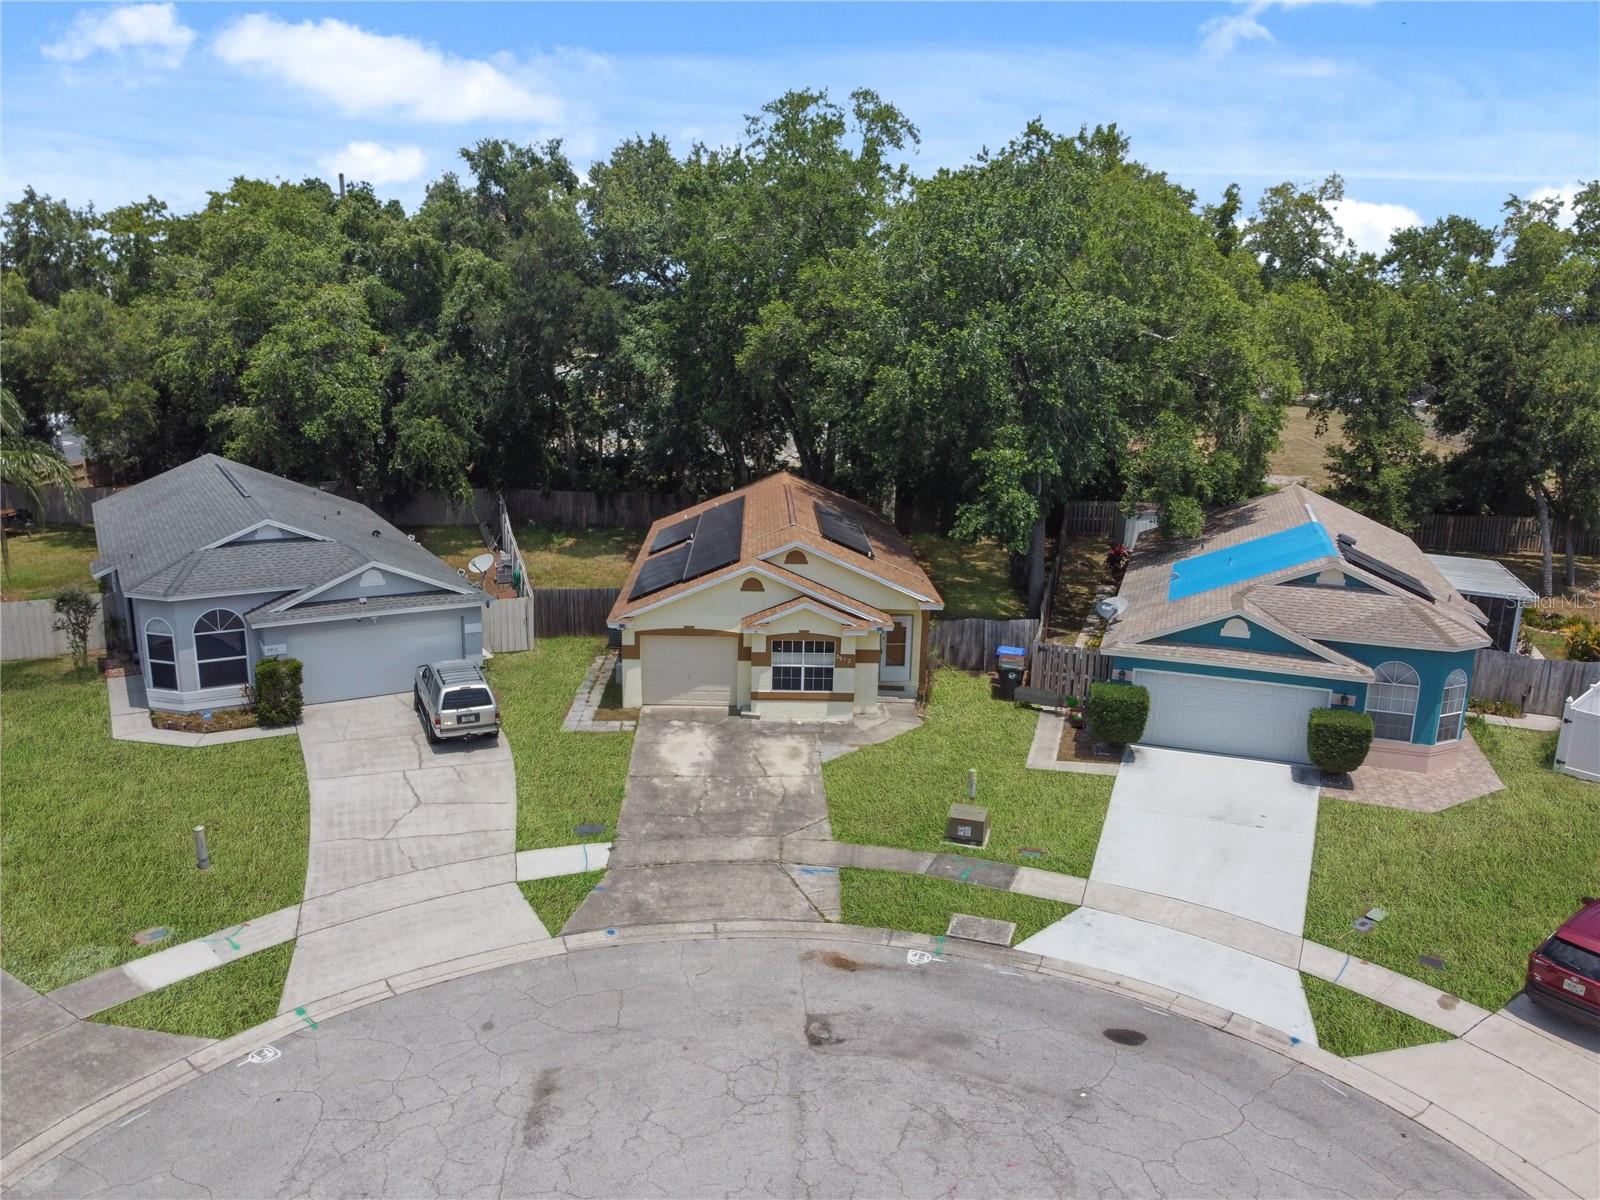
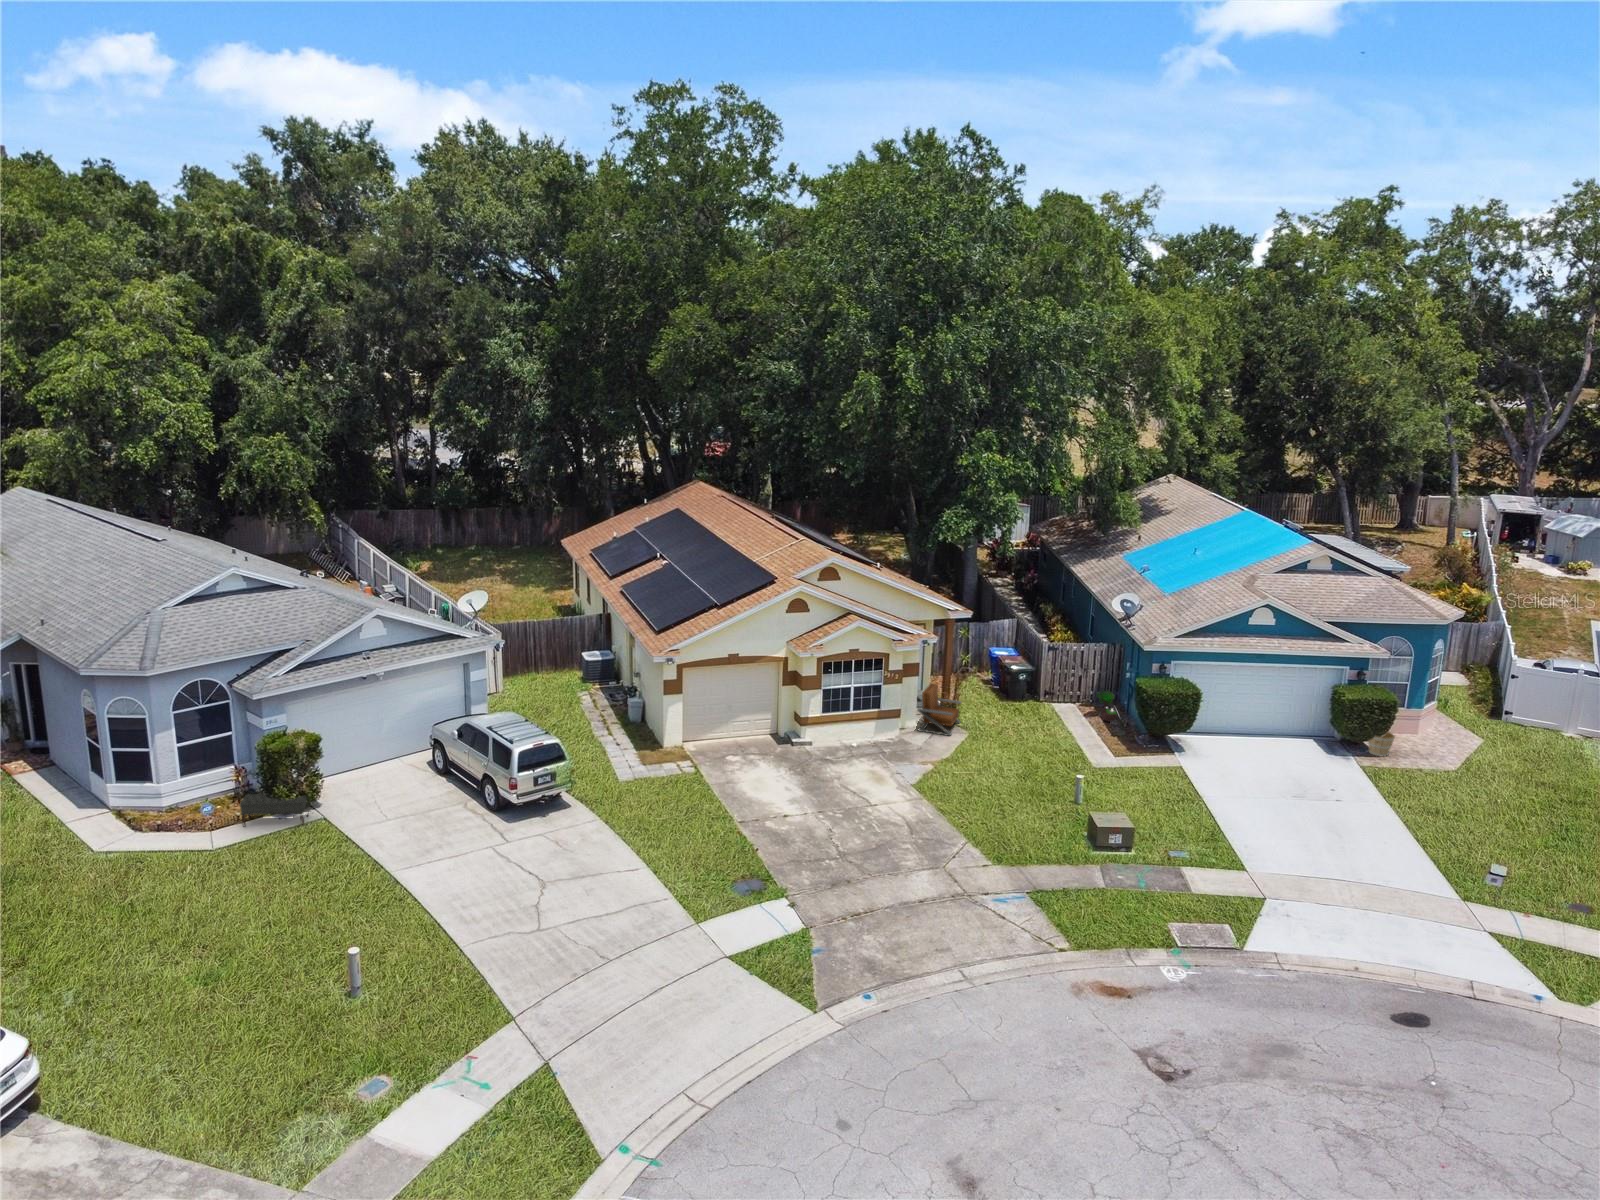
lounge chair: none [869,672,921,724] -> present [917,684,961,736]
bench: present [1014,686,1064,716] -> present [240,794,308,826]
wooden bucket: none [1344,762,1375,793] -> present [1368,730,1395,756]

